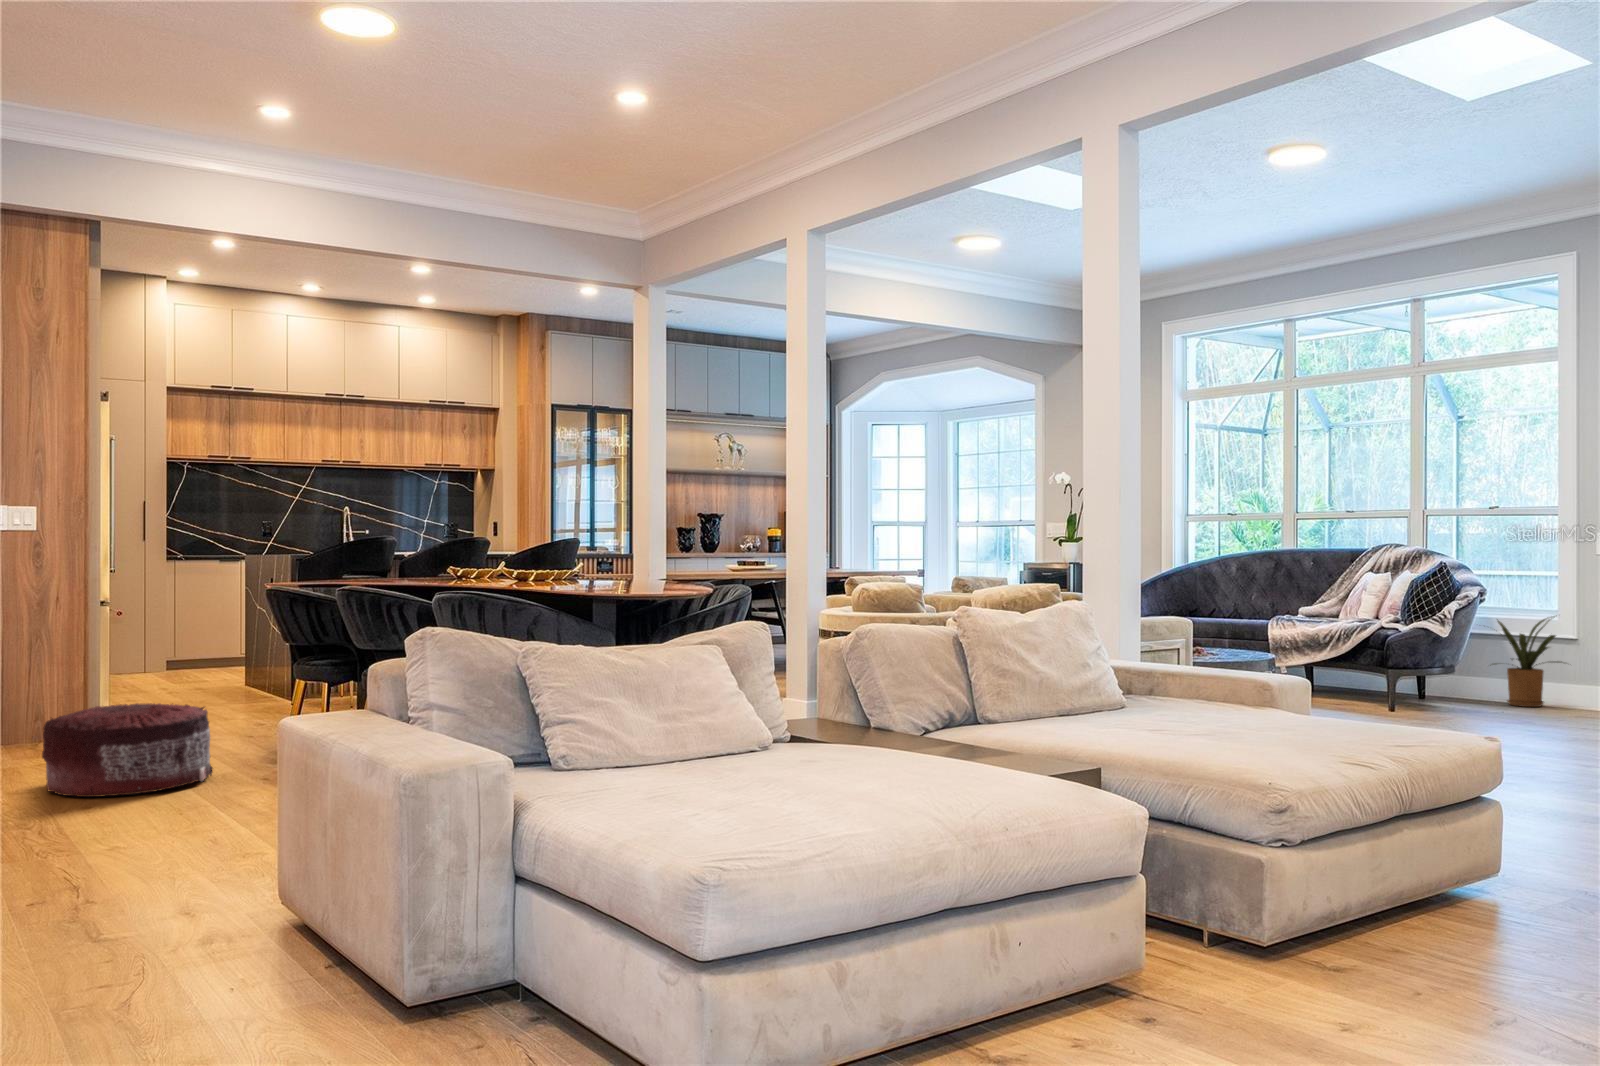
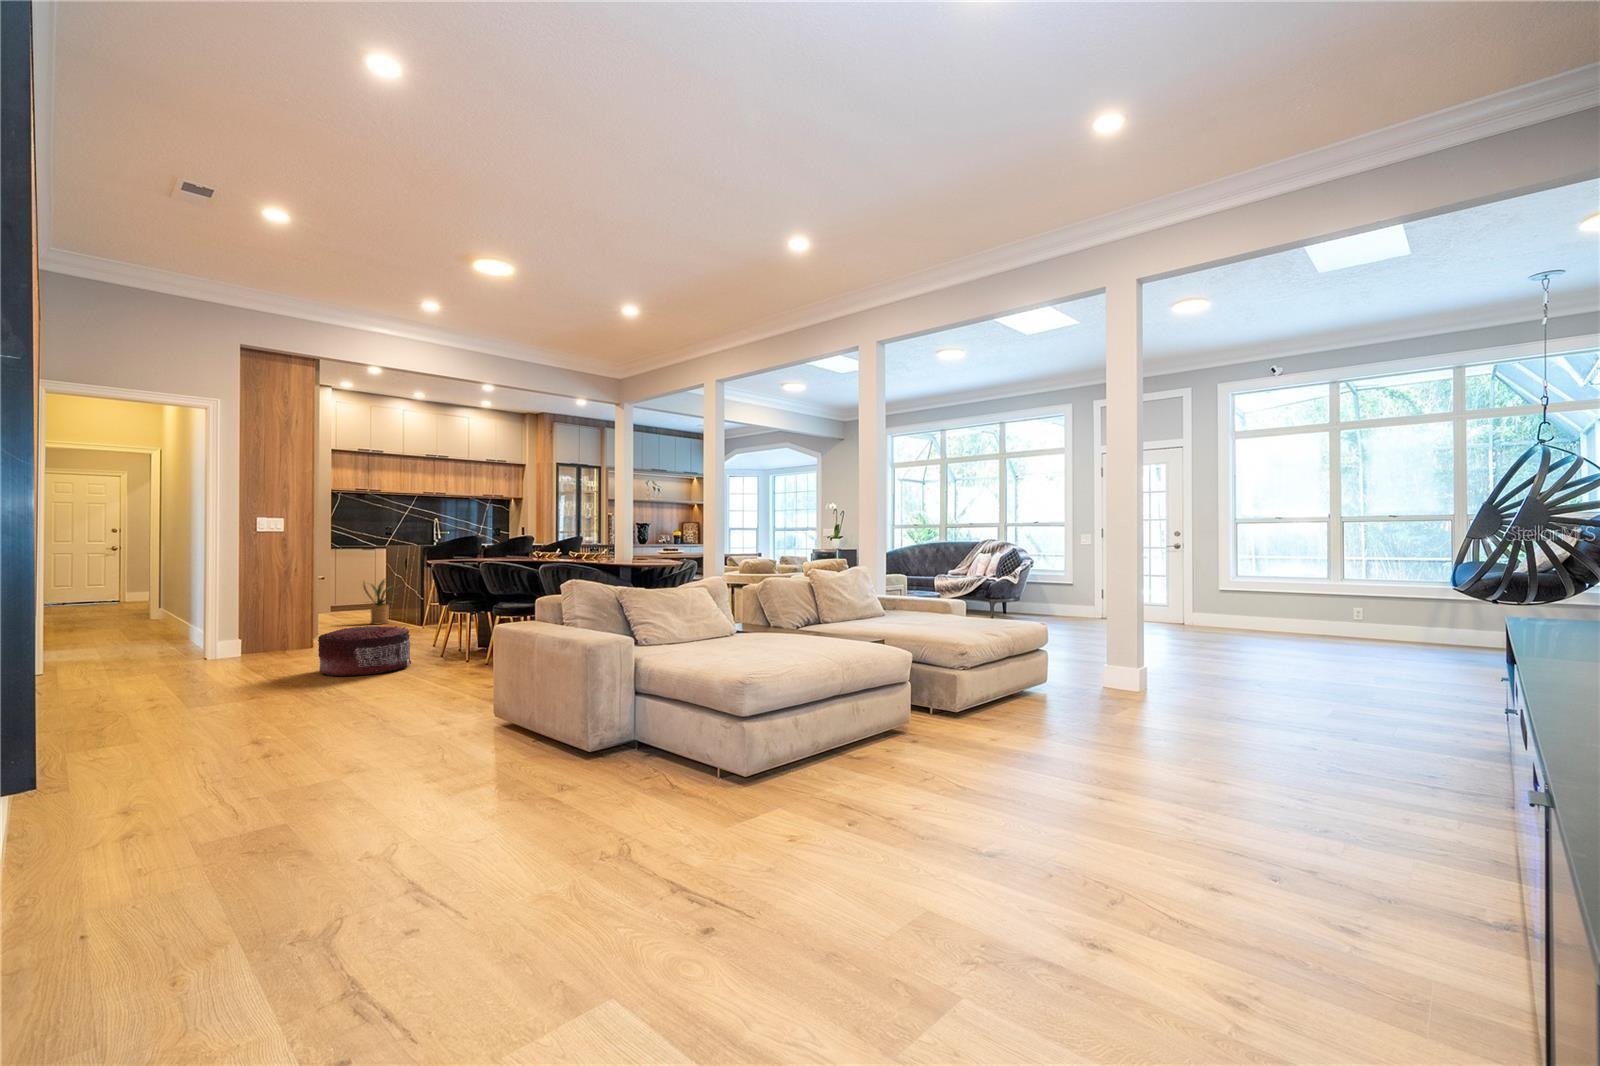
house plant: present [1495,617,1561,707] -> present [363,580,389,624]

